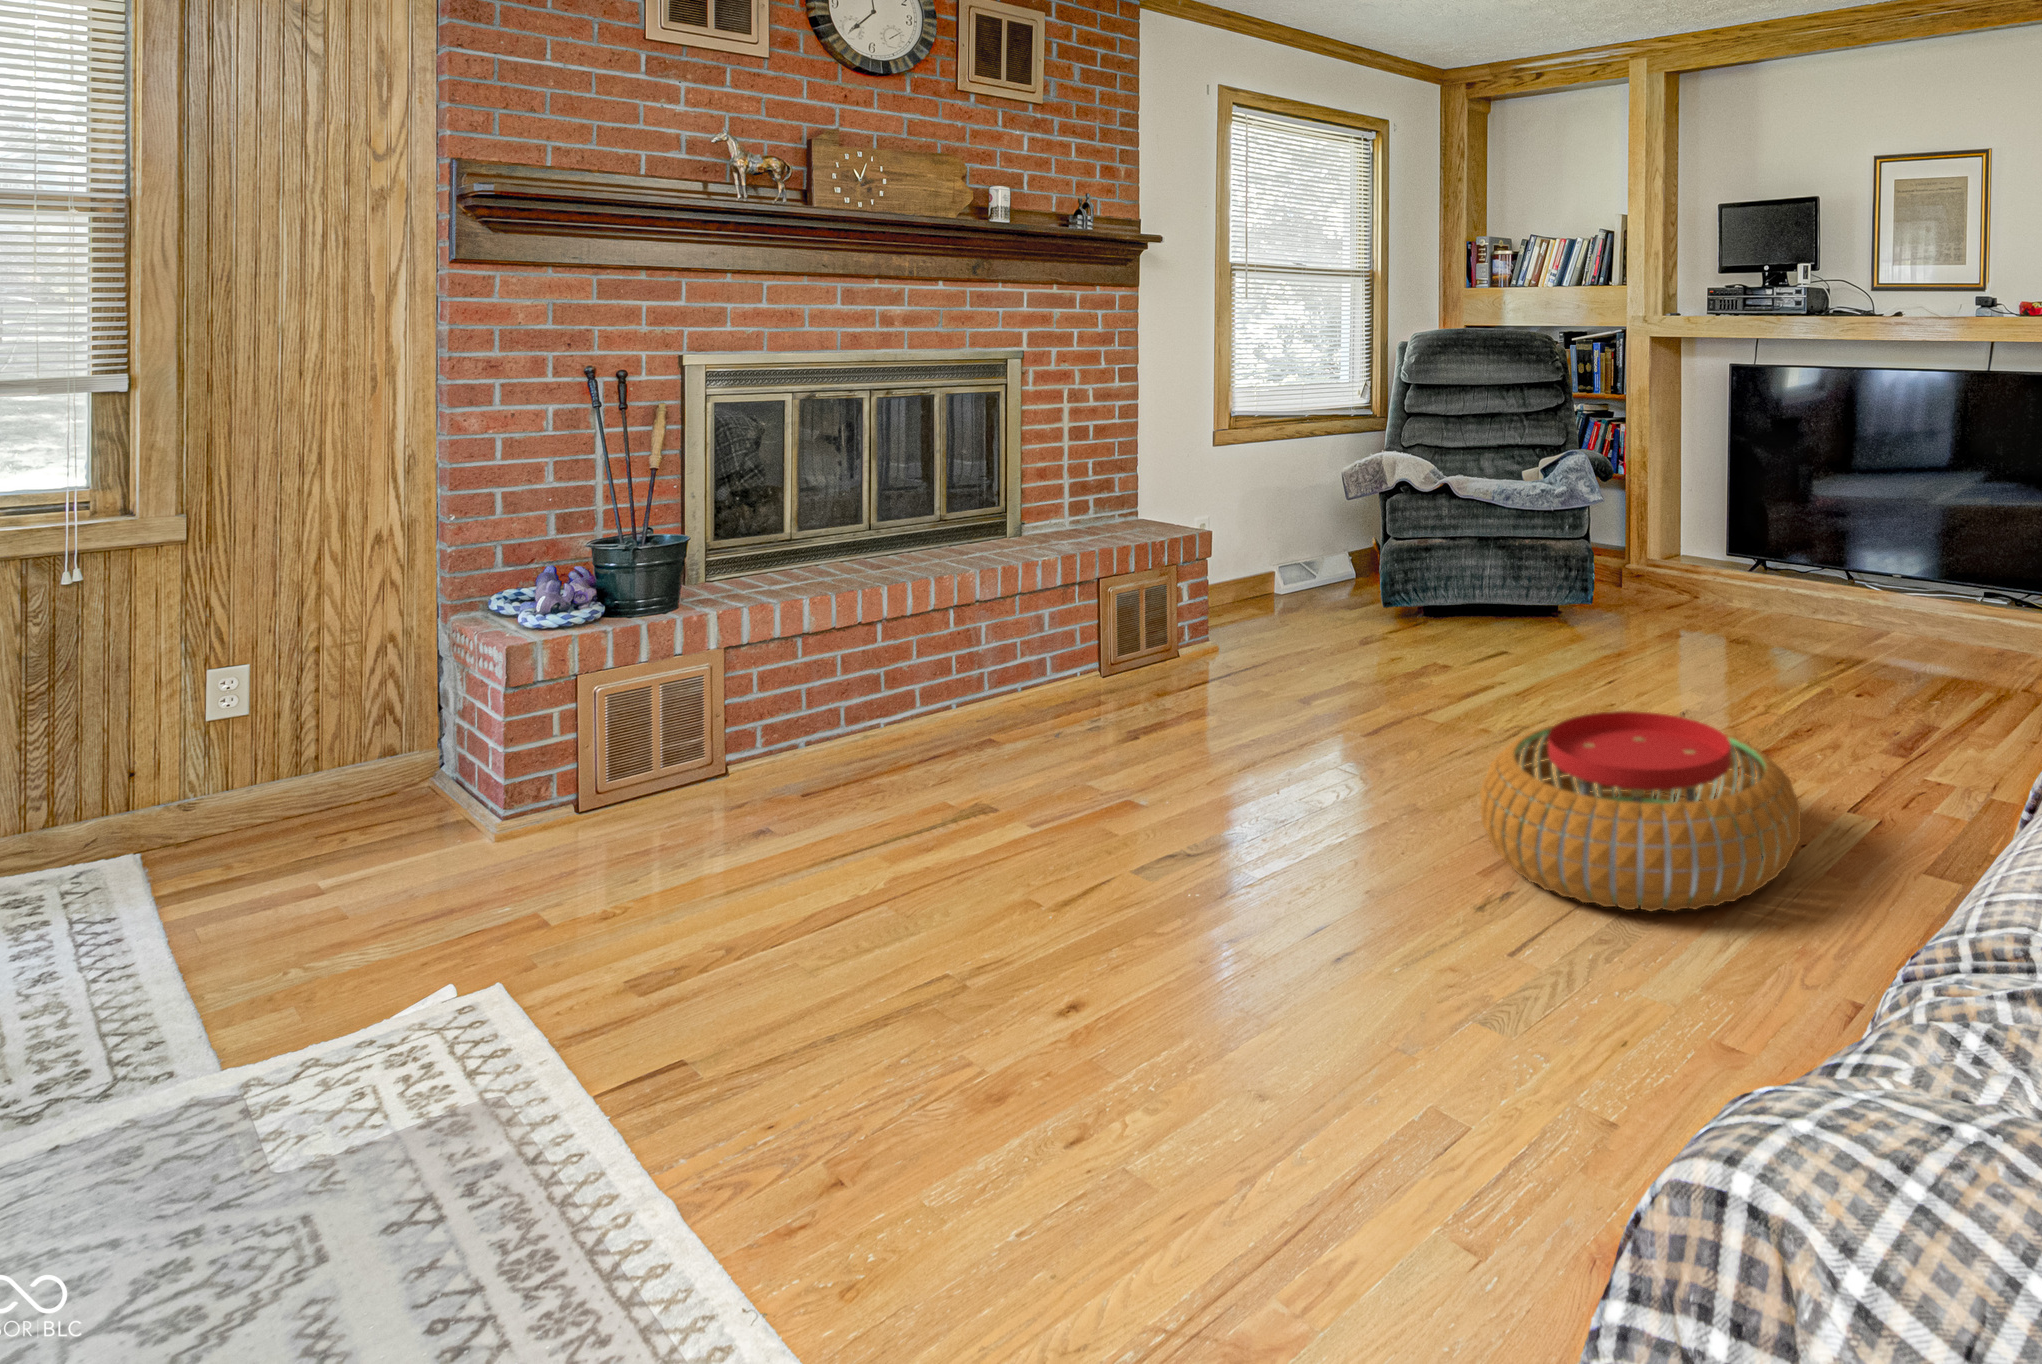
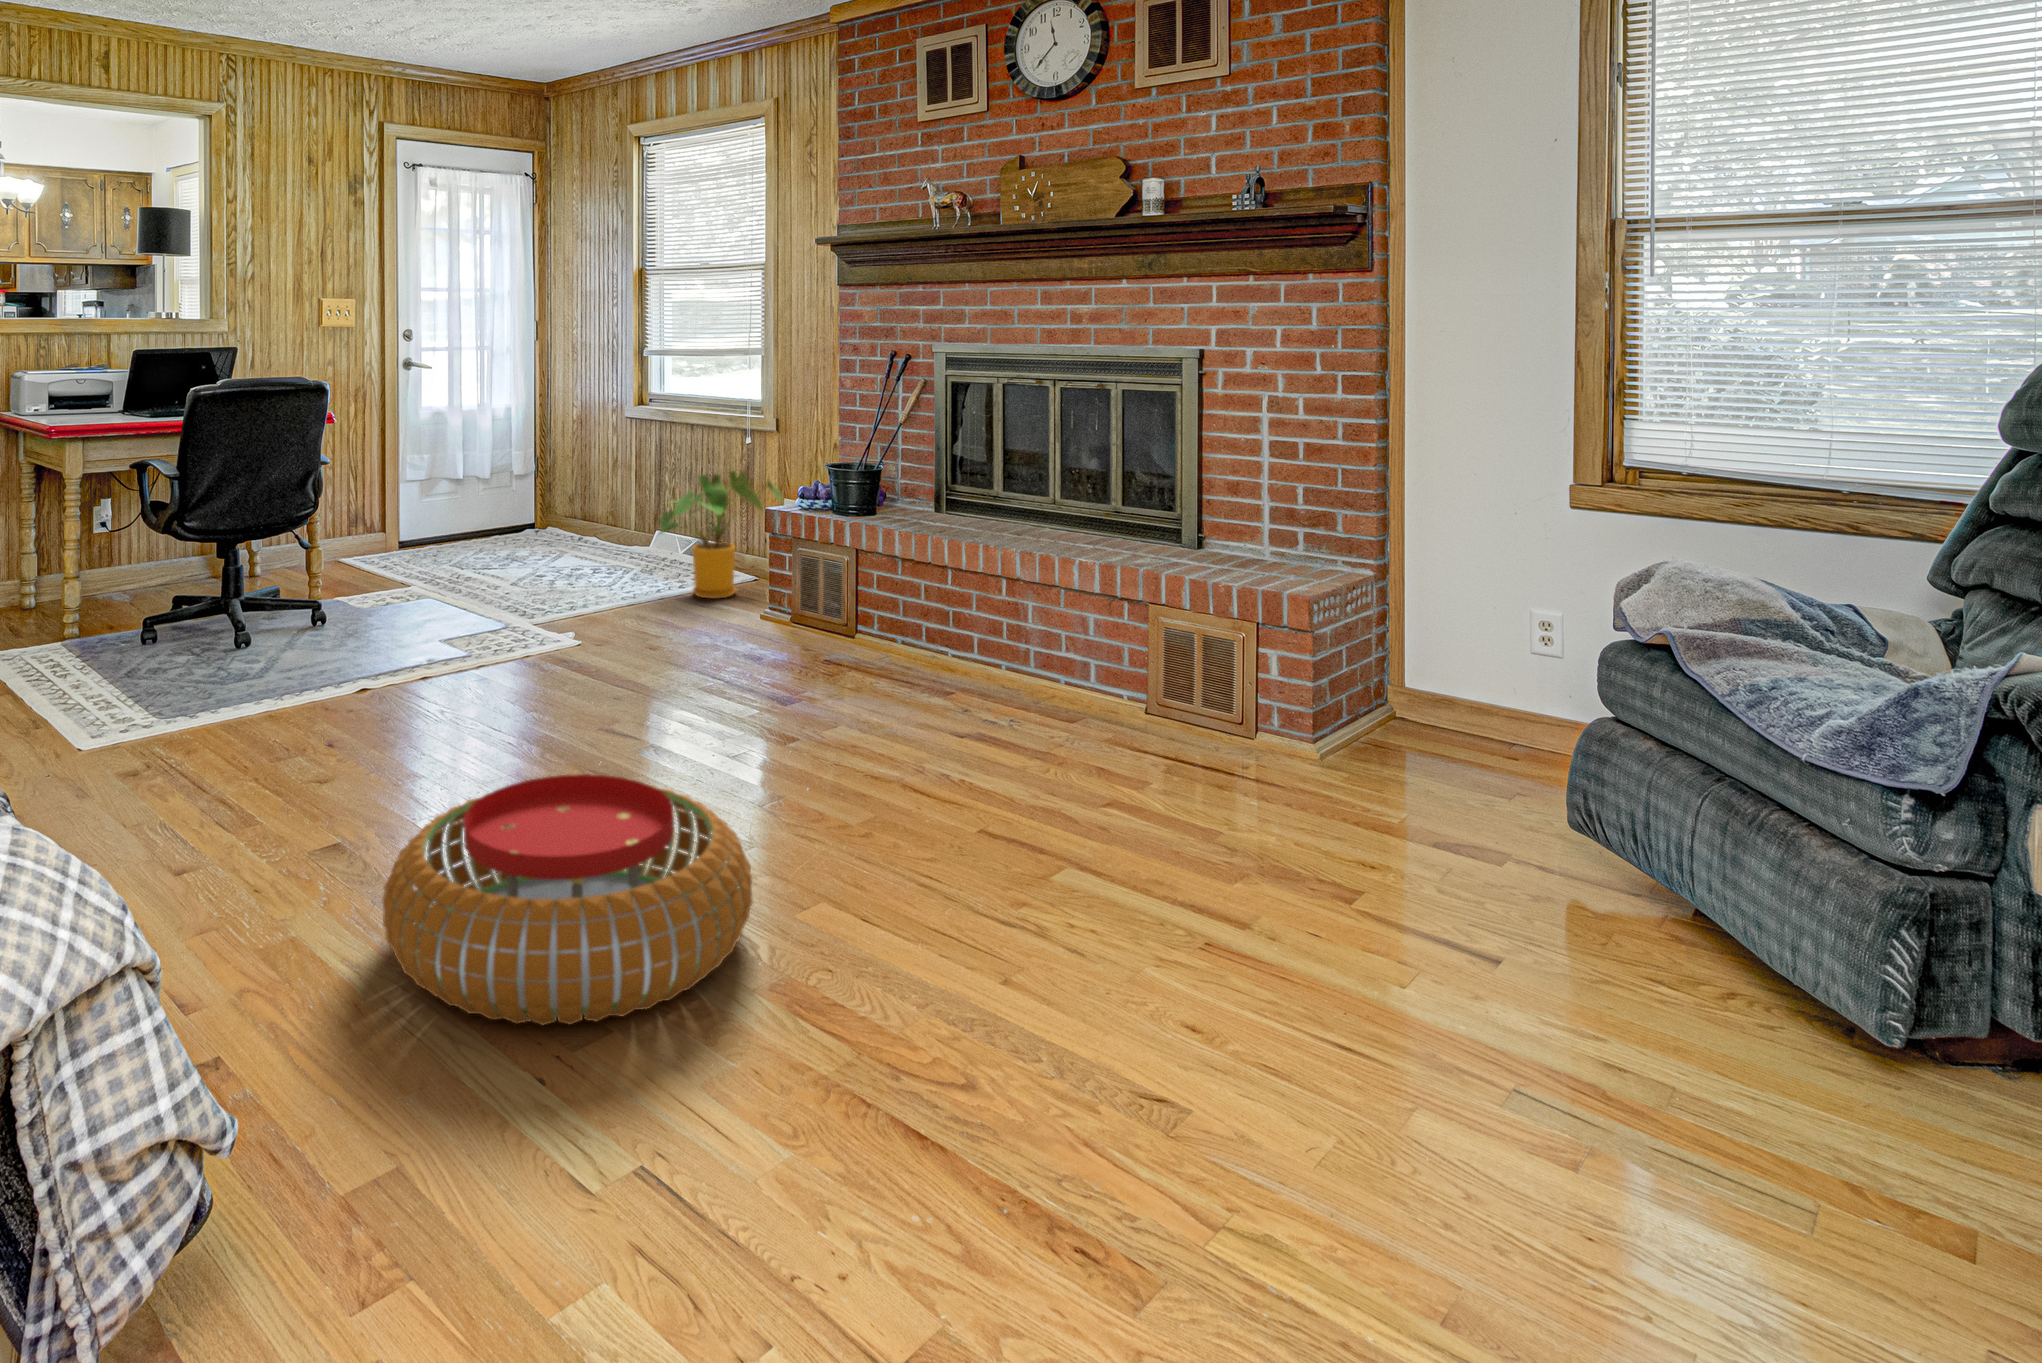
house plant: none [29,617,301,904] -> present [660,471,782,598]

